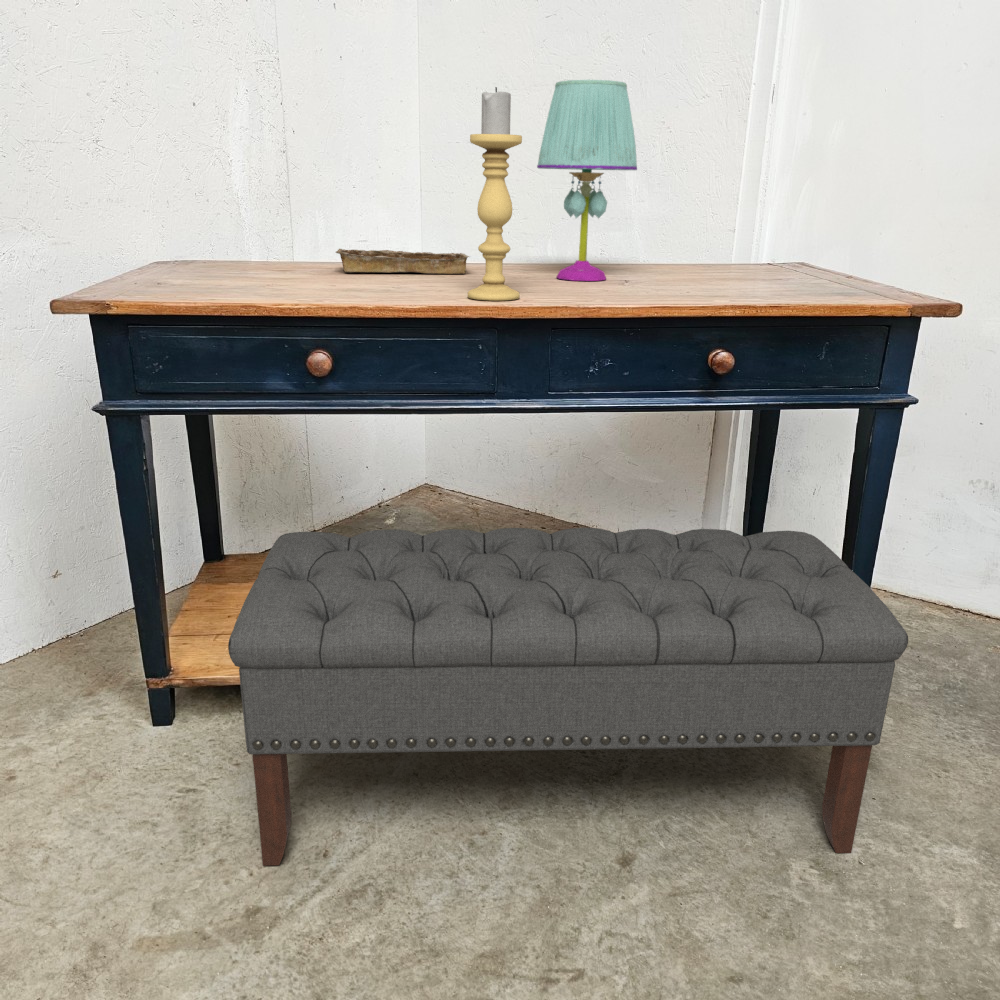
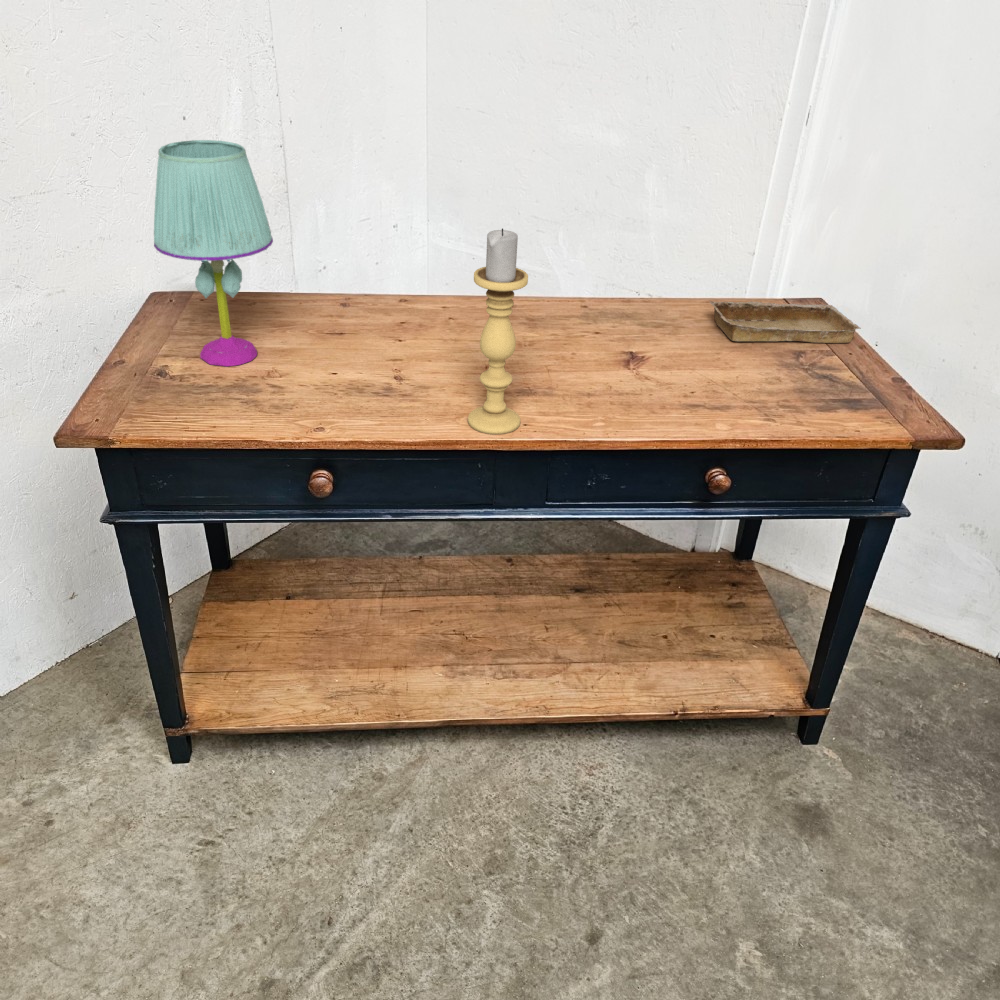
table lamp: present [537,80,637,281] -> present [154,140,273,366]
tray: present [336,249,469,274] -> present [709,301,861,343]
bench: present [228,528,908,866] -> none [239,626,862,934]

